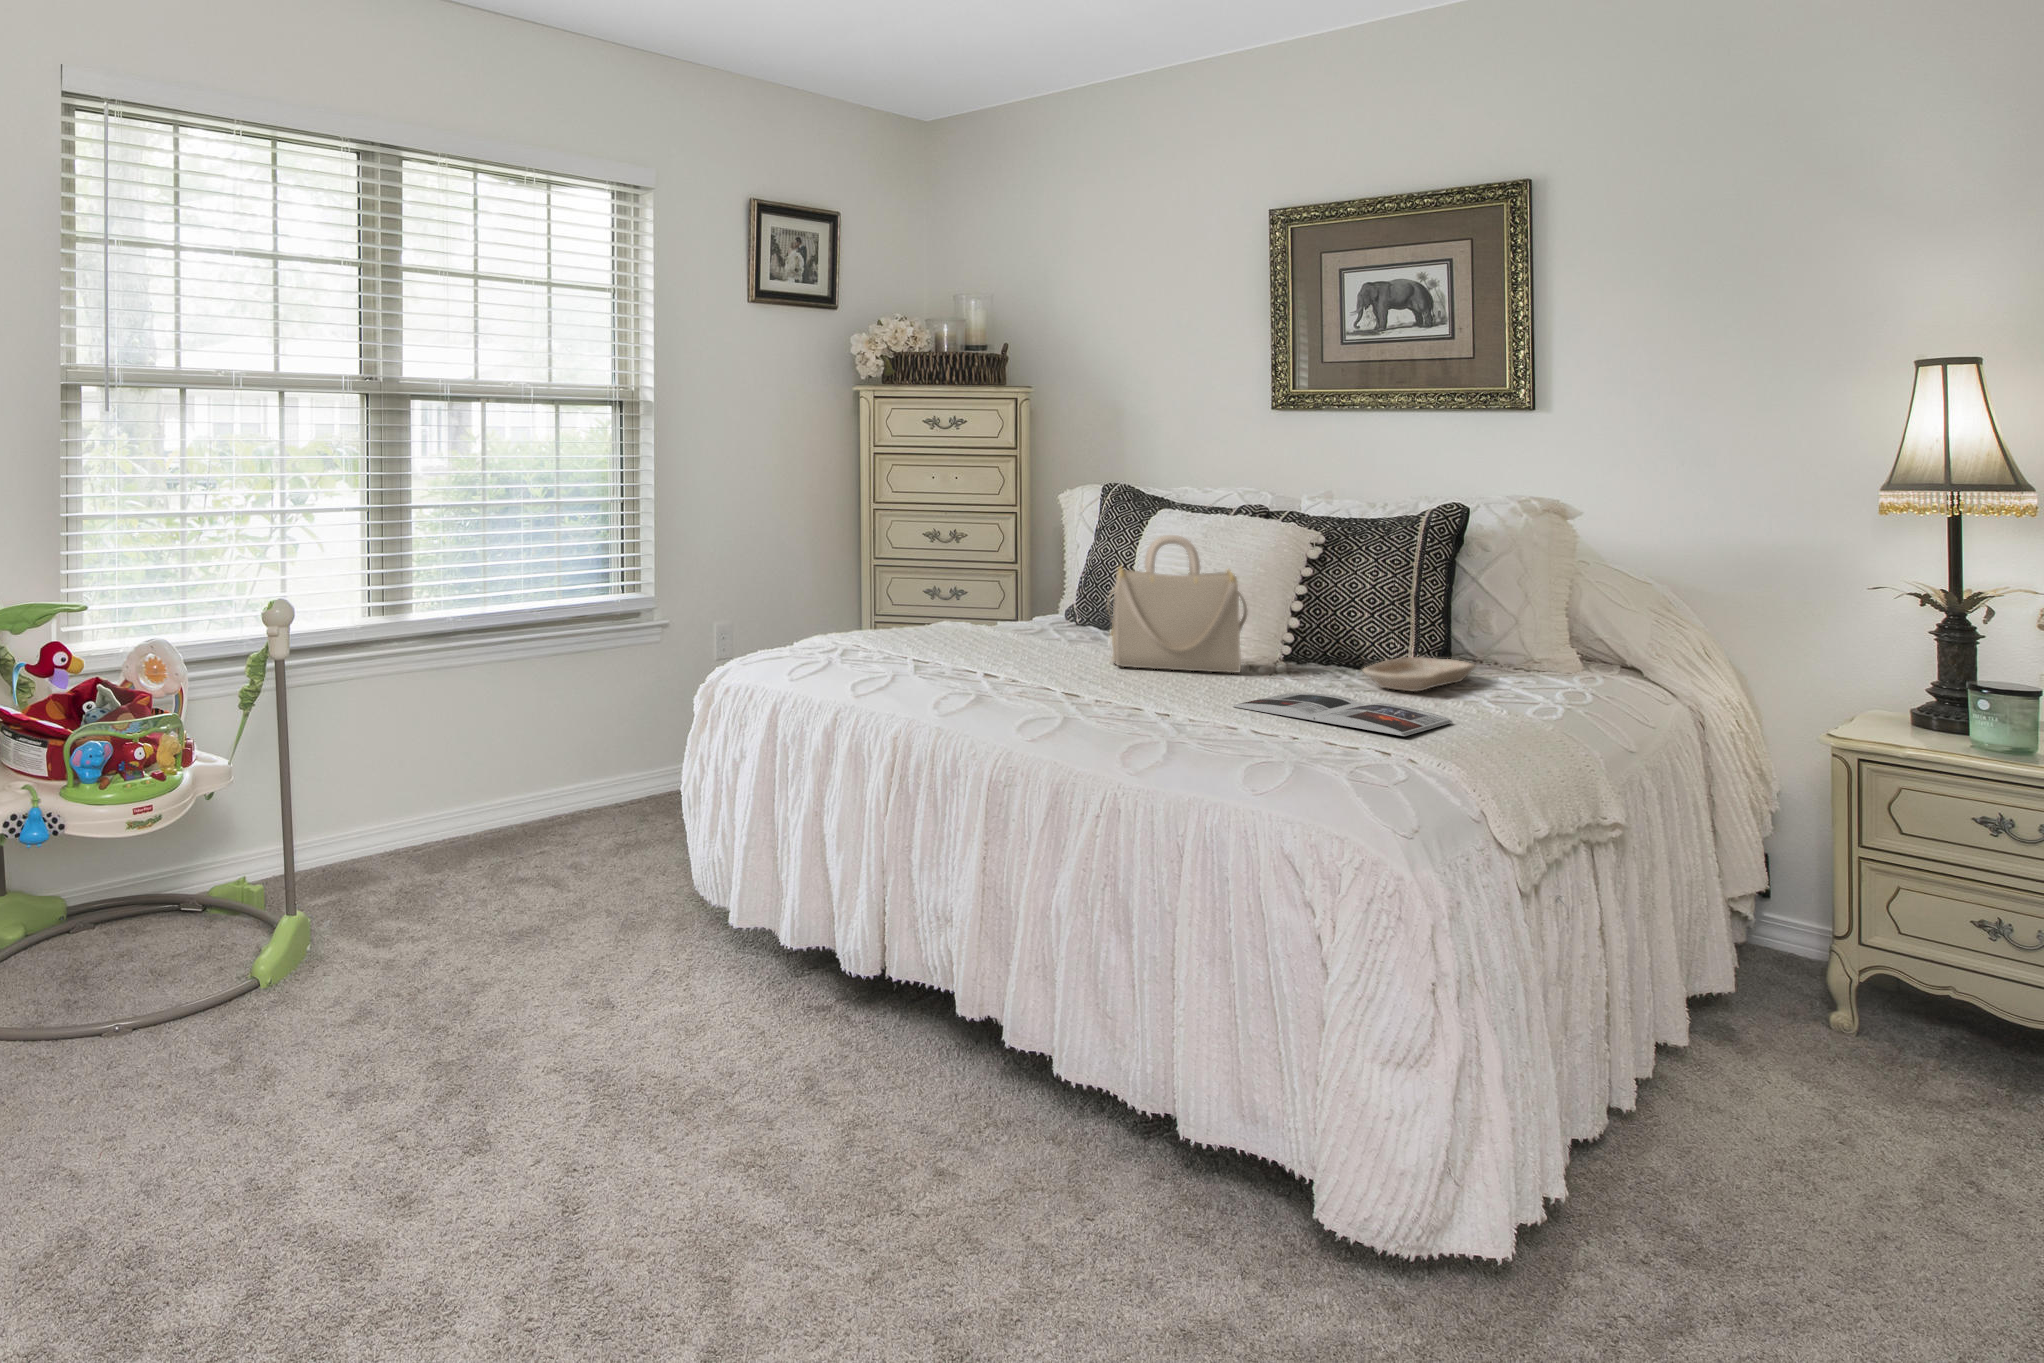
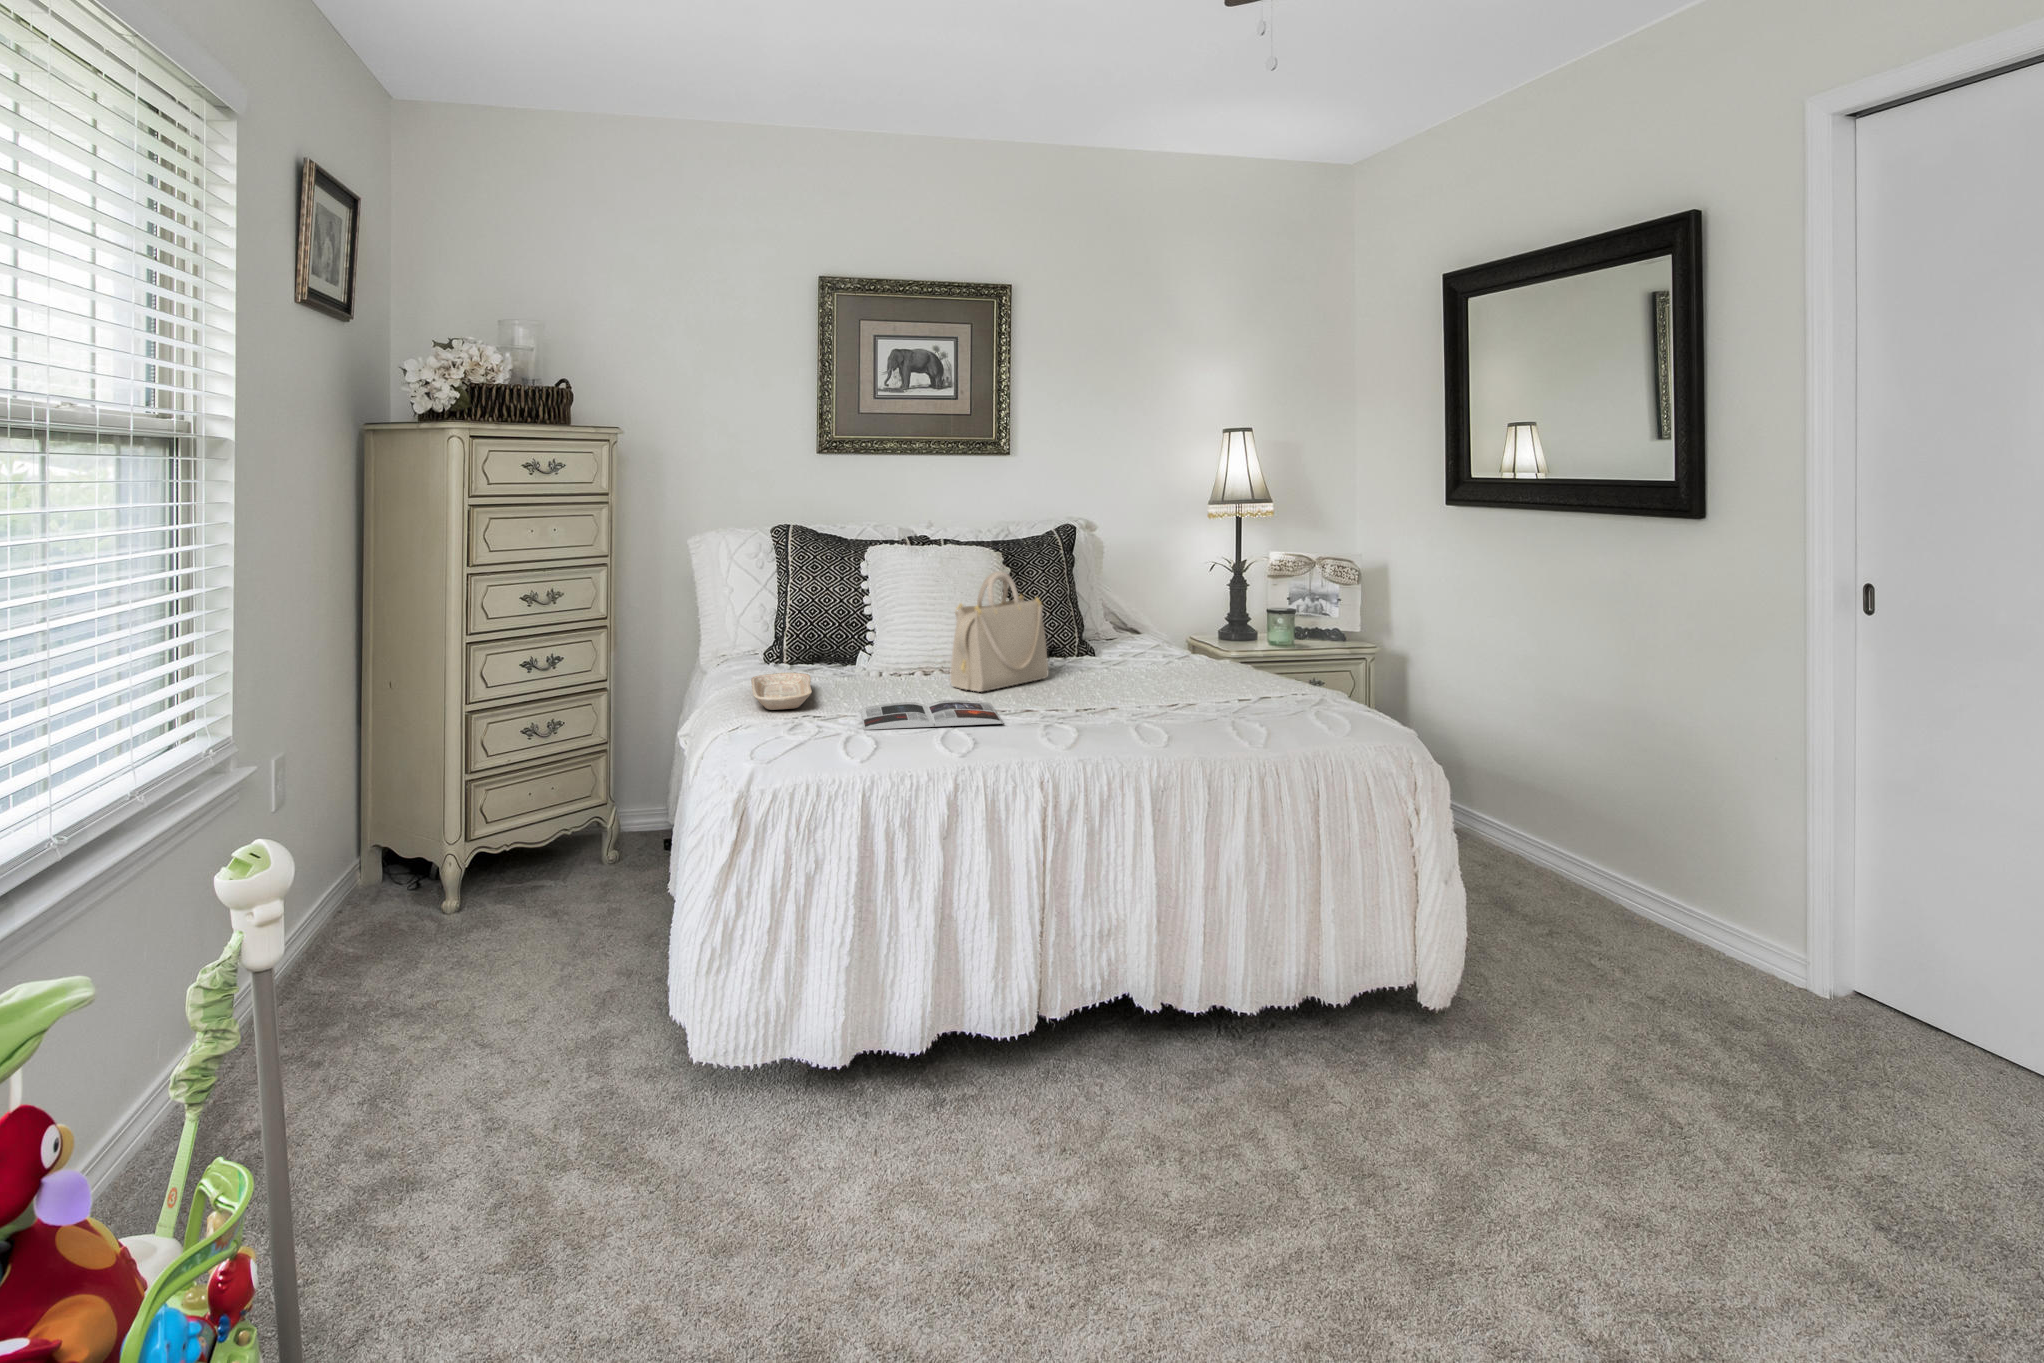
tray: present [1363,657,1476,691] -> present [751,673,812,710]
magazine: present [1233,693,1452,736] -> present [861,700,1003,730]

